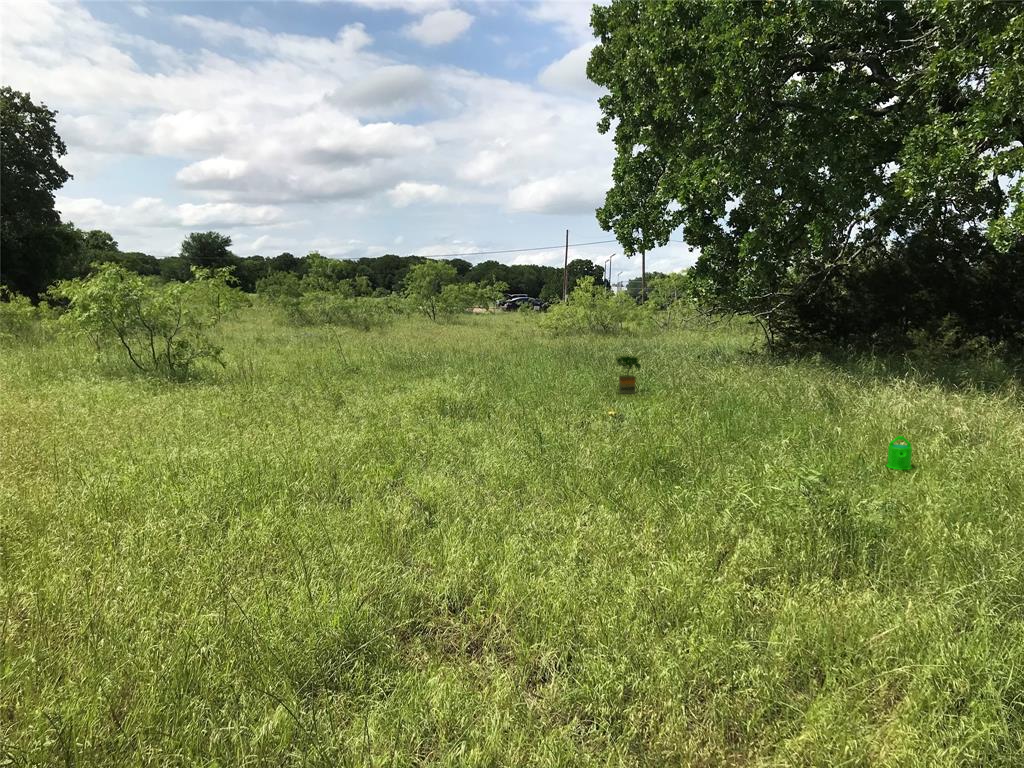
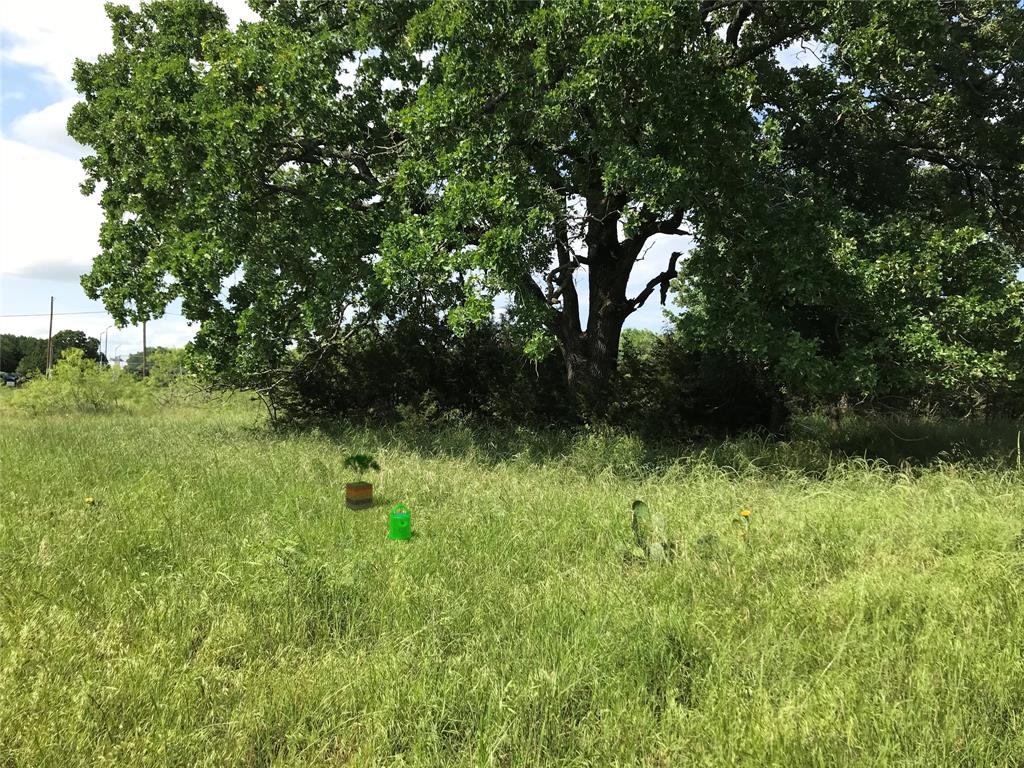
potted tree: present [616,356,641,394] -> present [342,454,381,510]

